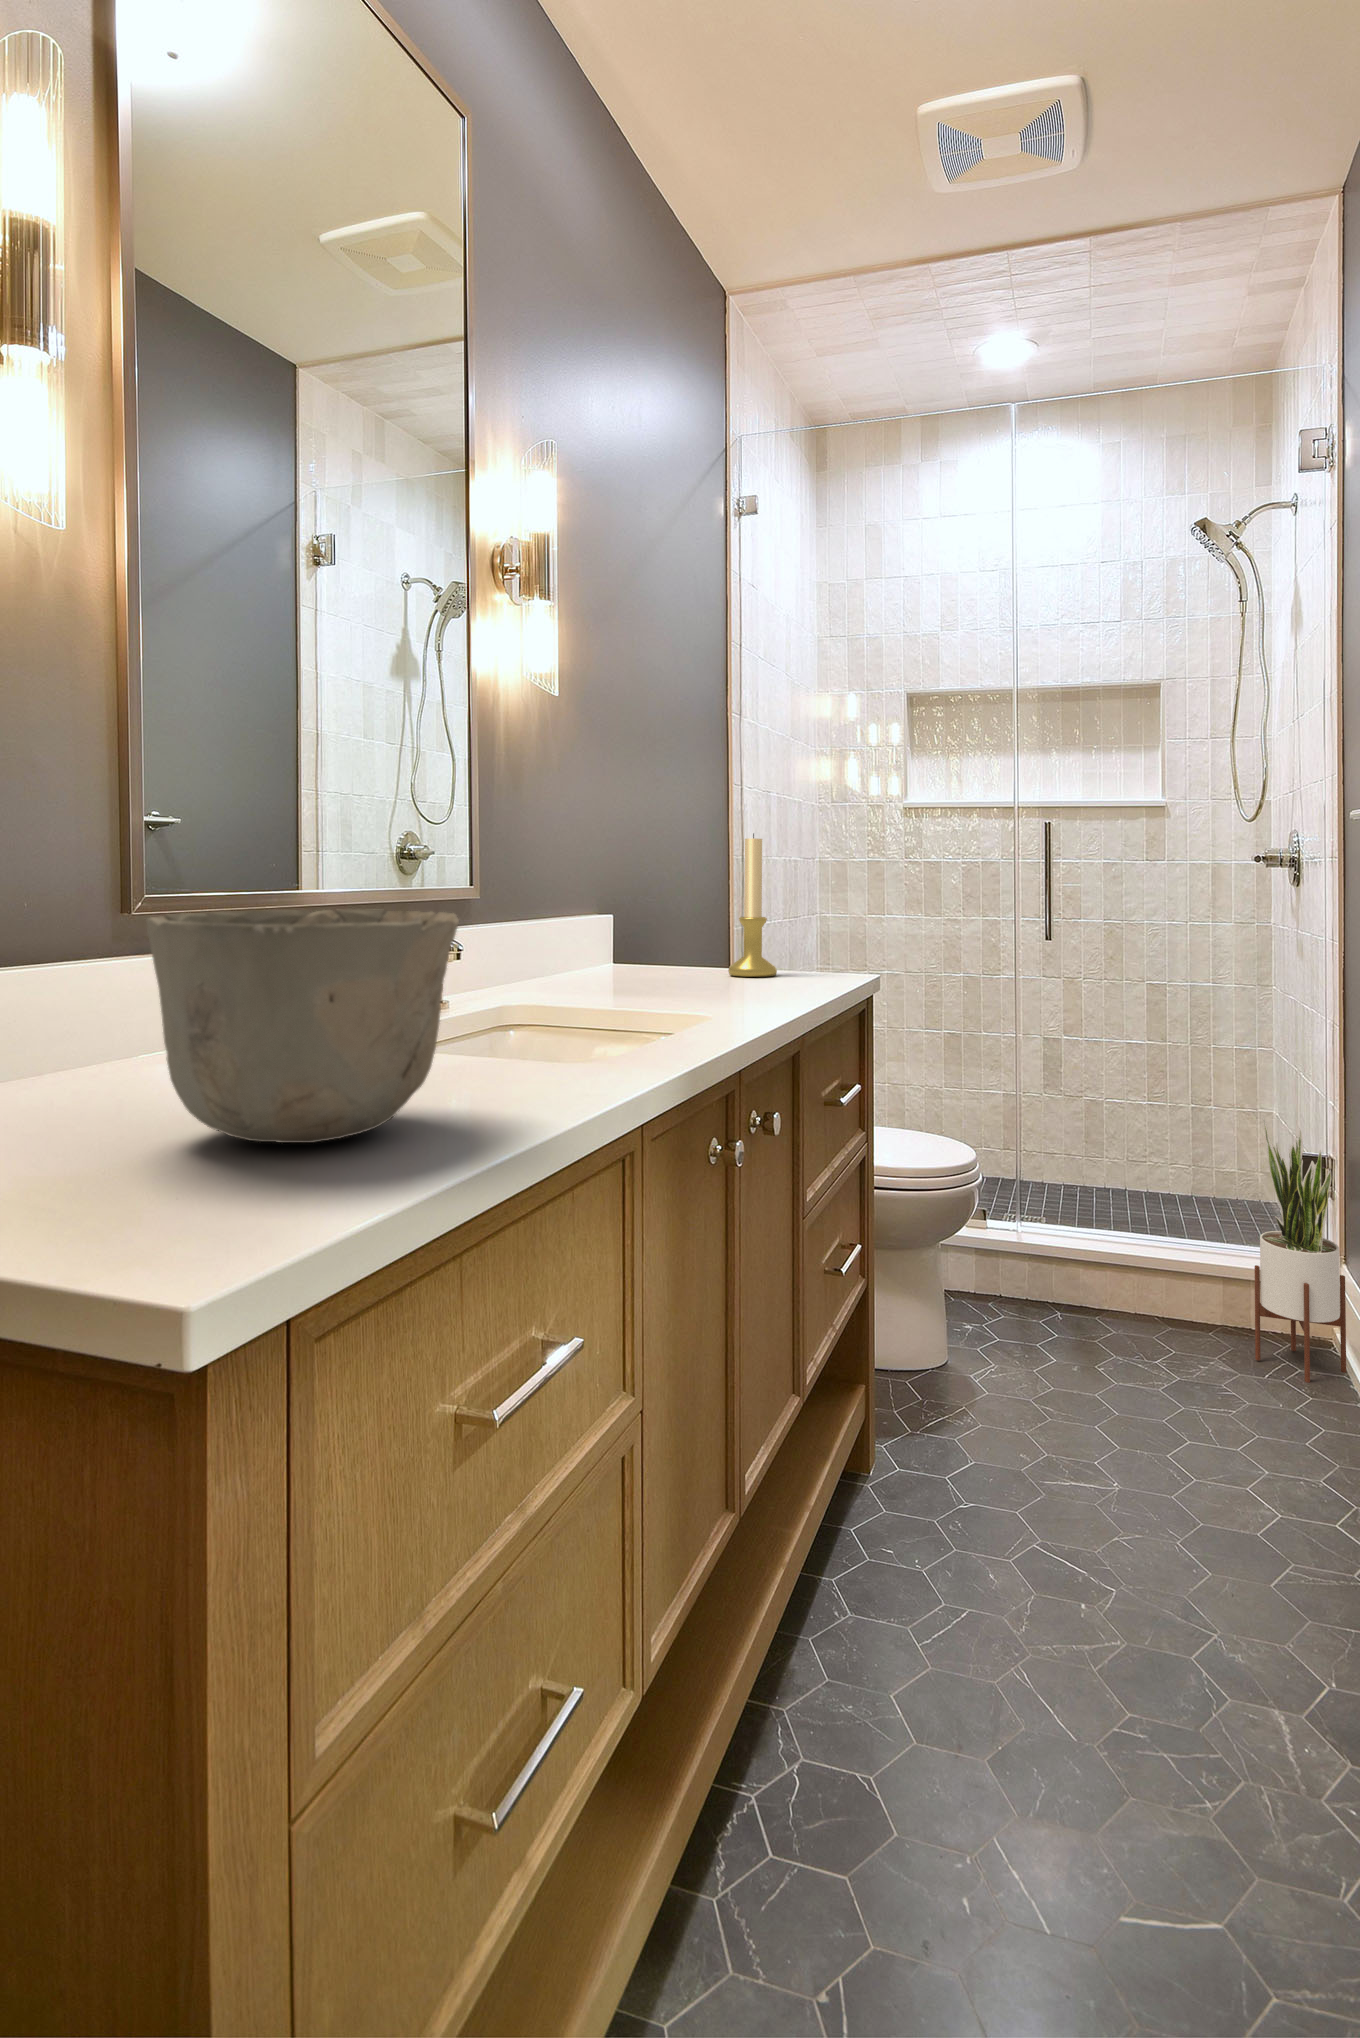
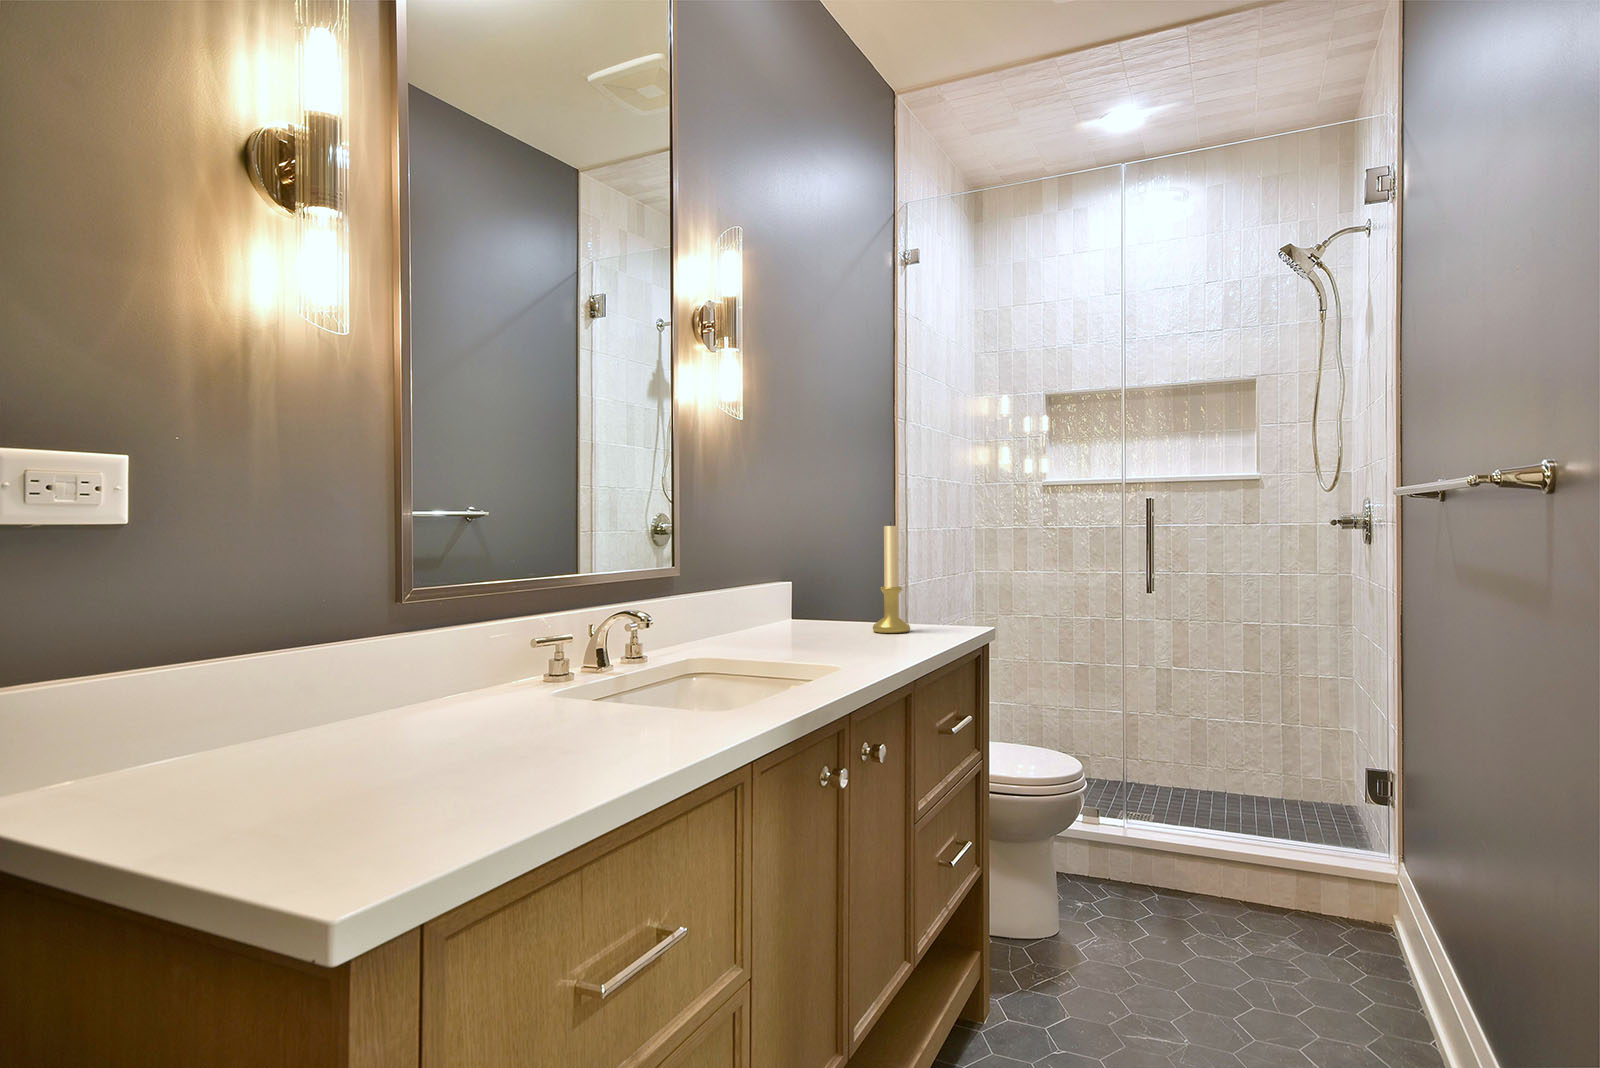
ceramic bowl: present [147,909,459,1143] -> none [375,611,592,780]
potted plant: present [1255,1116,1346,1383] -> none [1319,741,1397,958]

